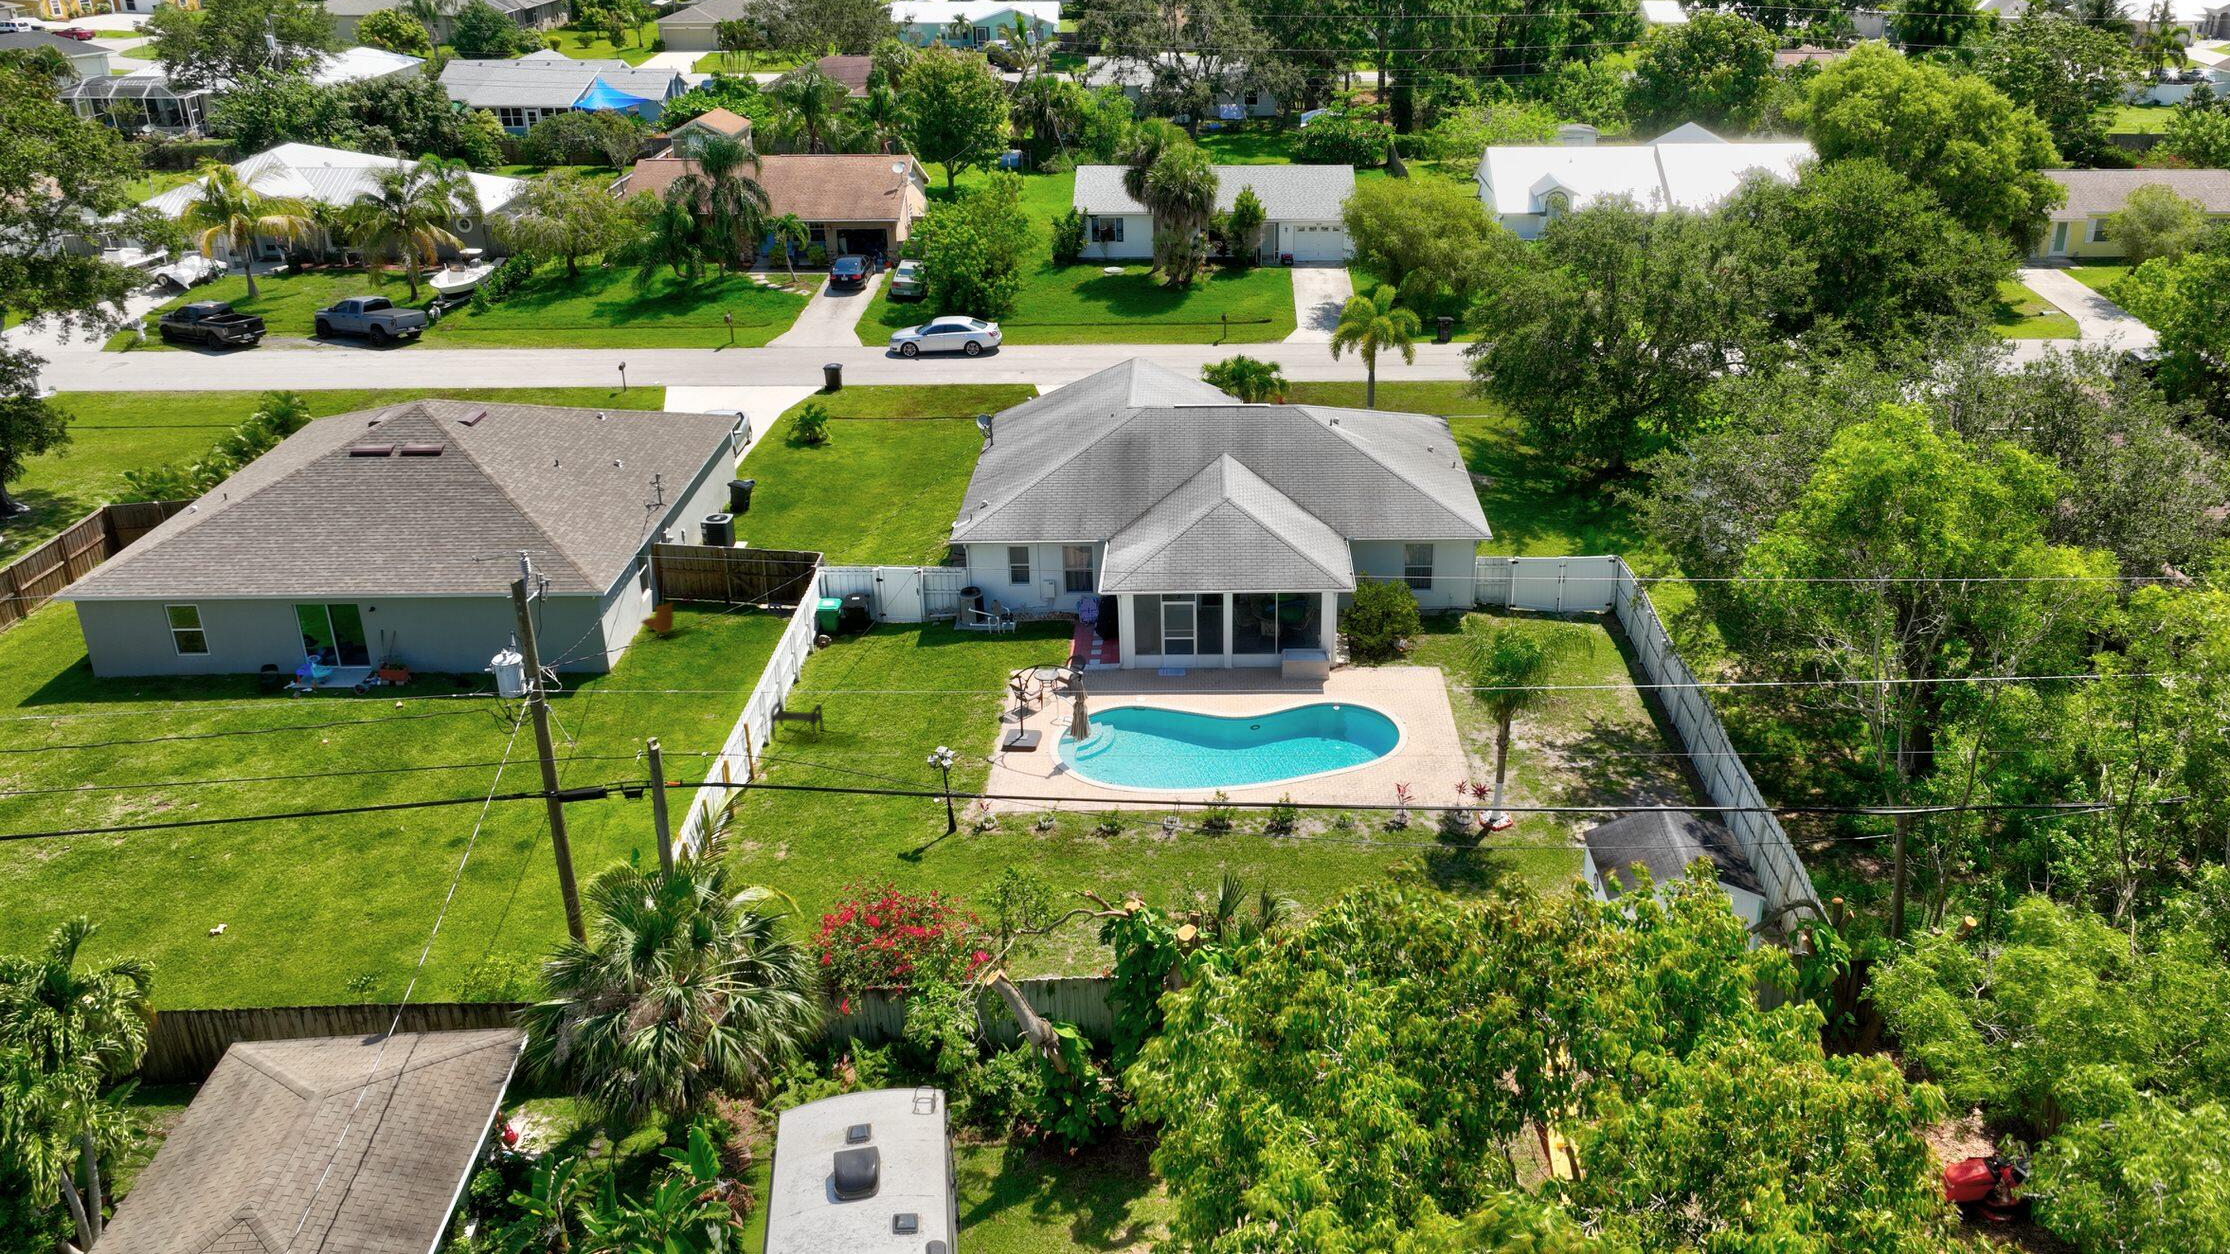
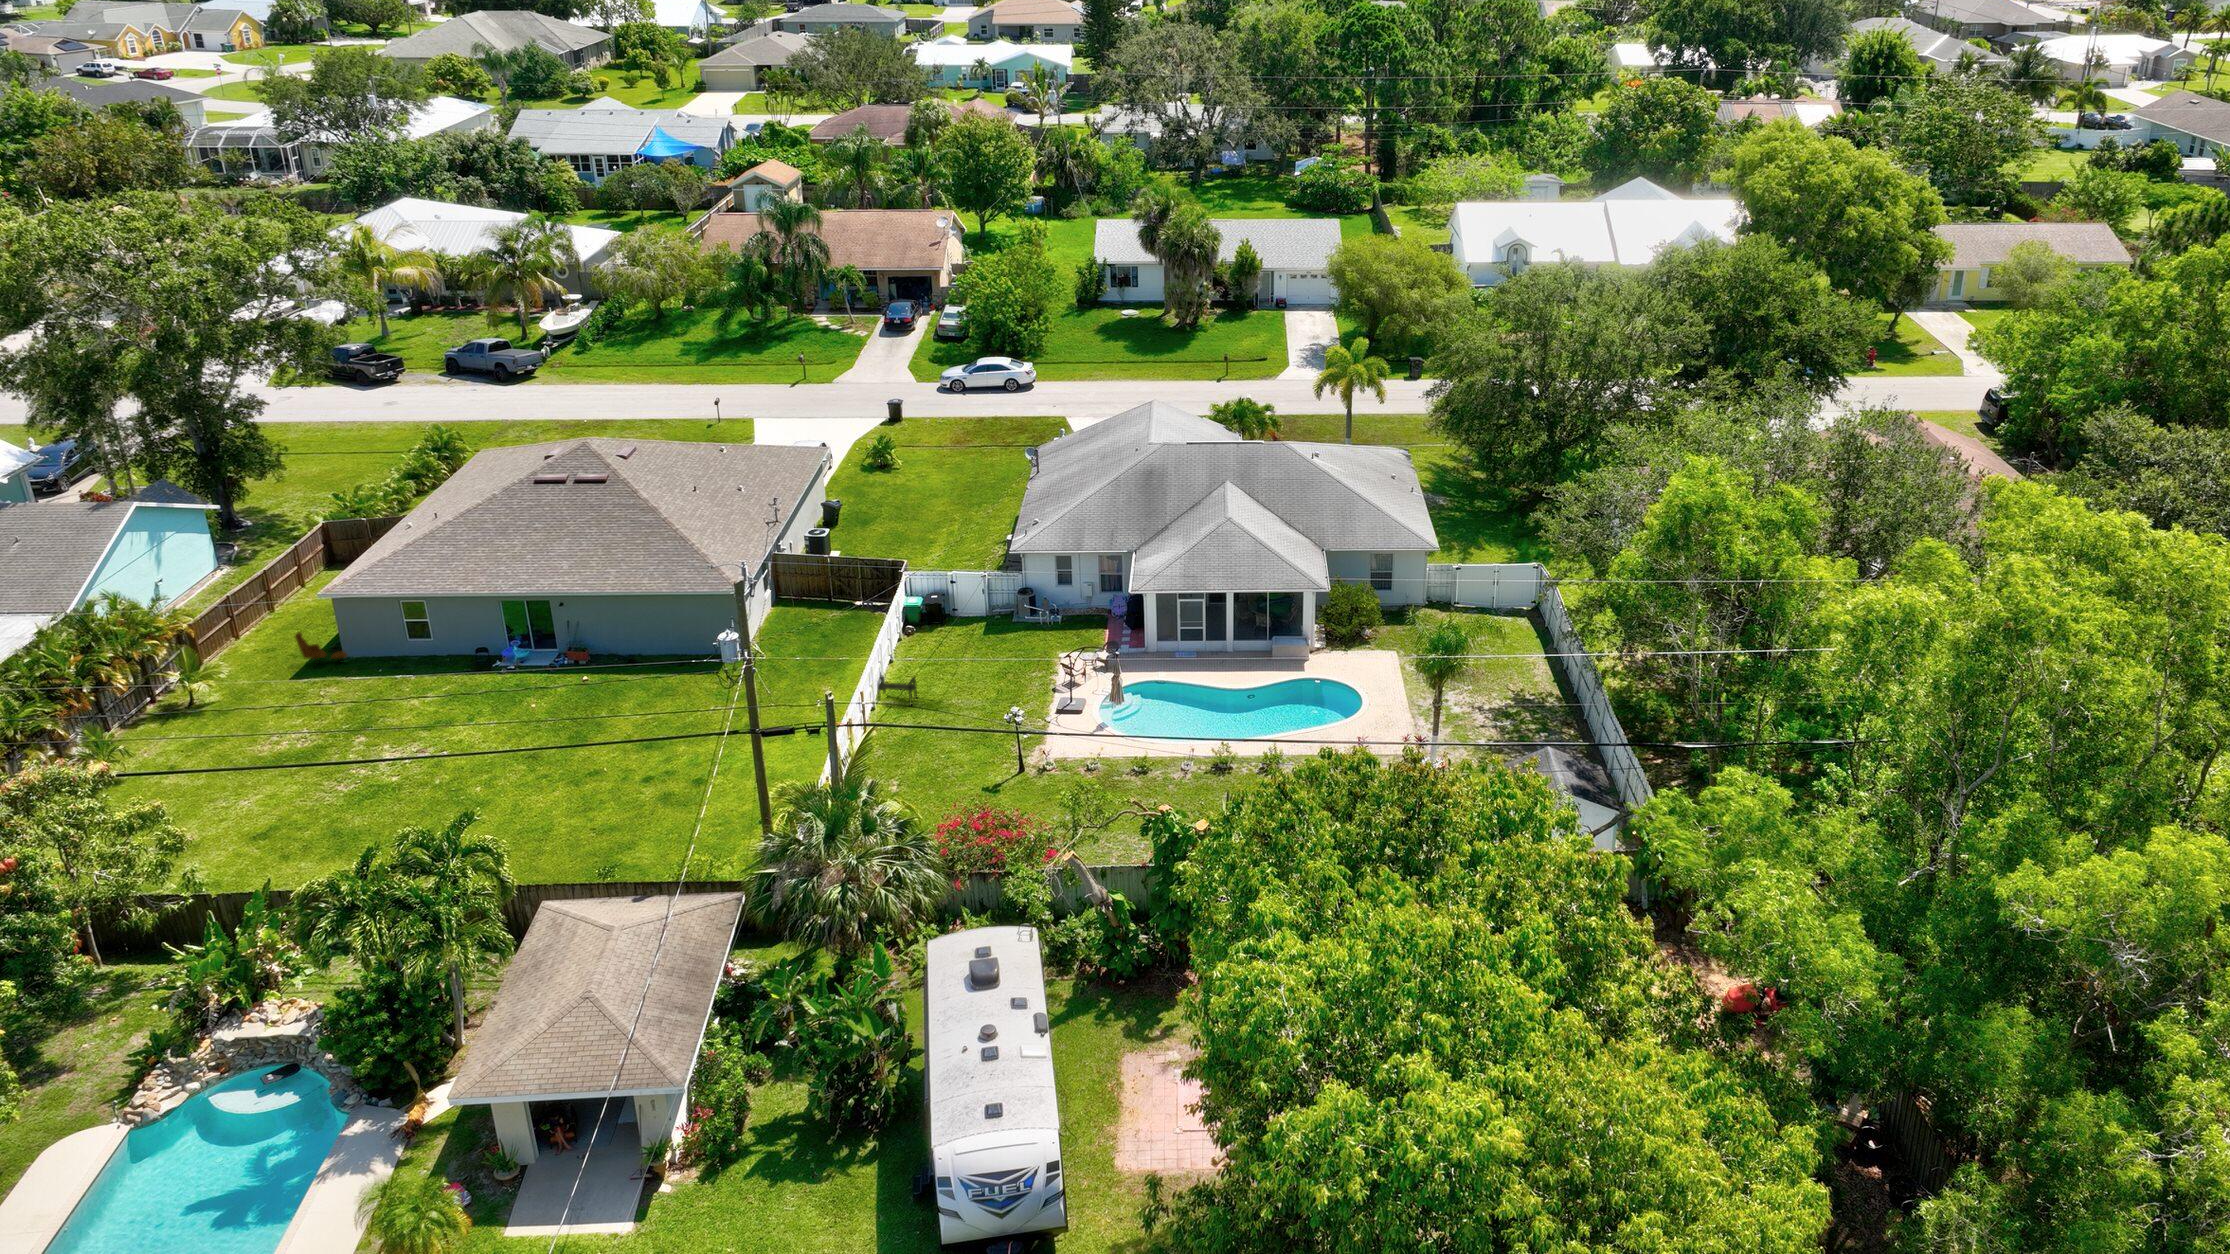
lounge chair: present [642,603,673,638] -> present [295,632,348,664]

